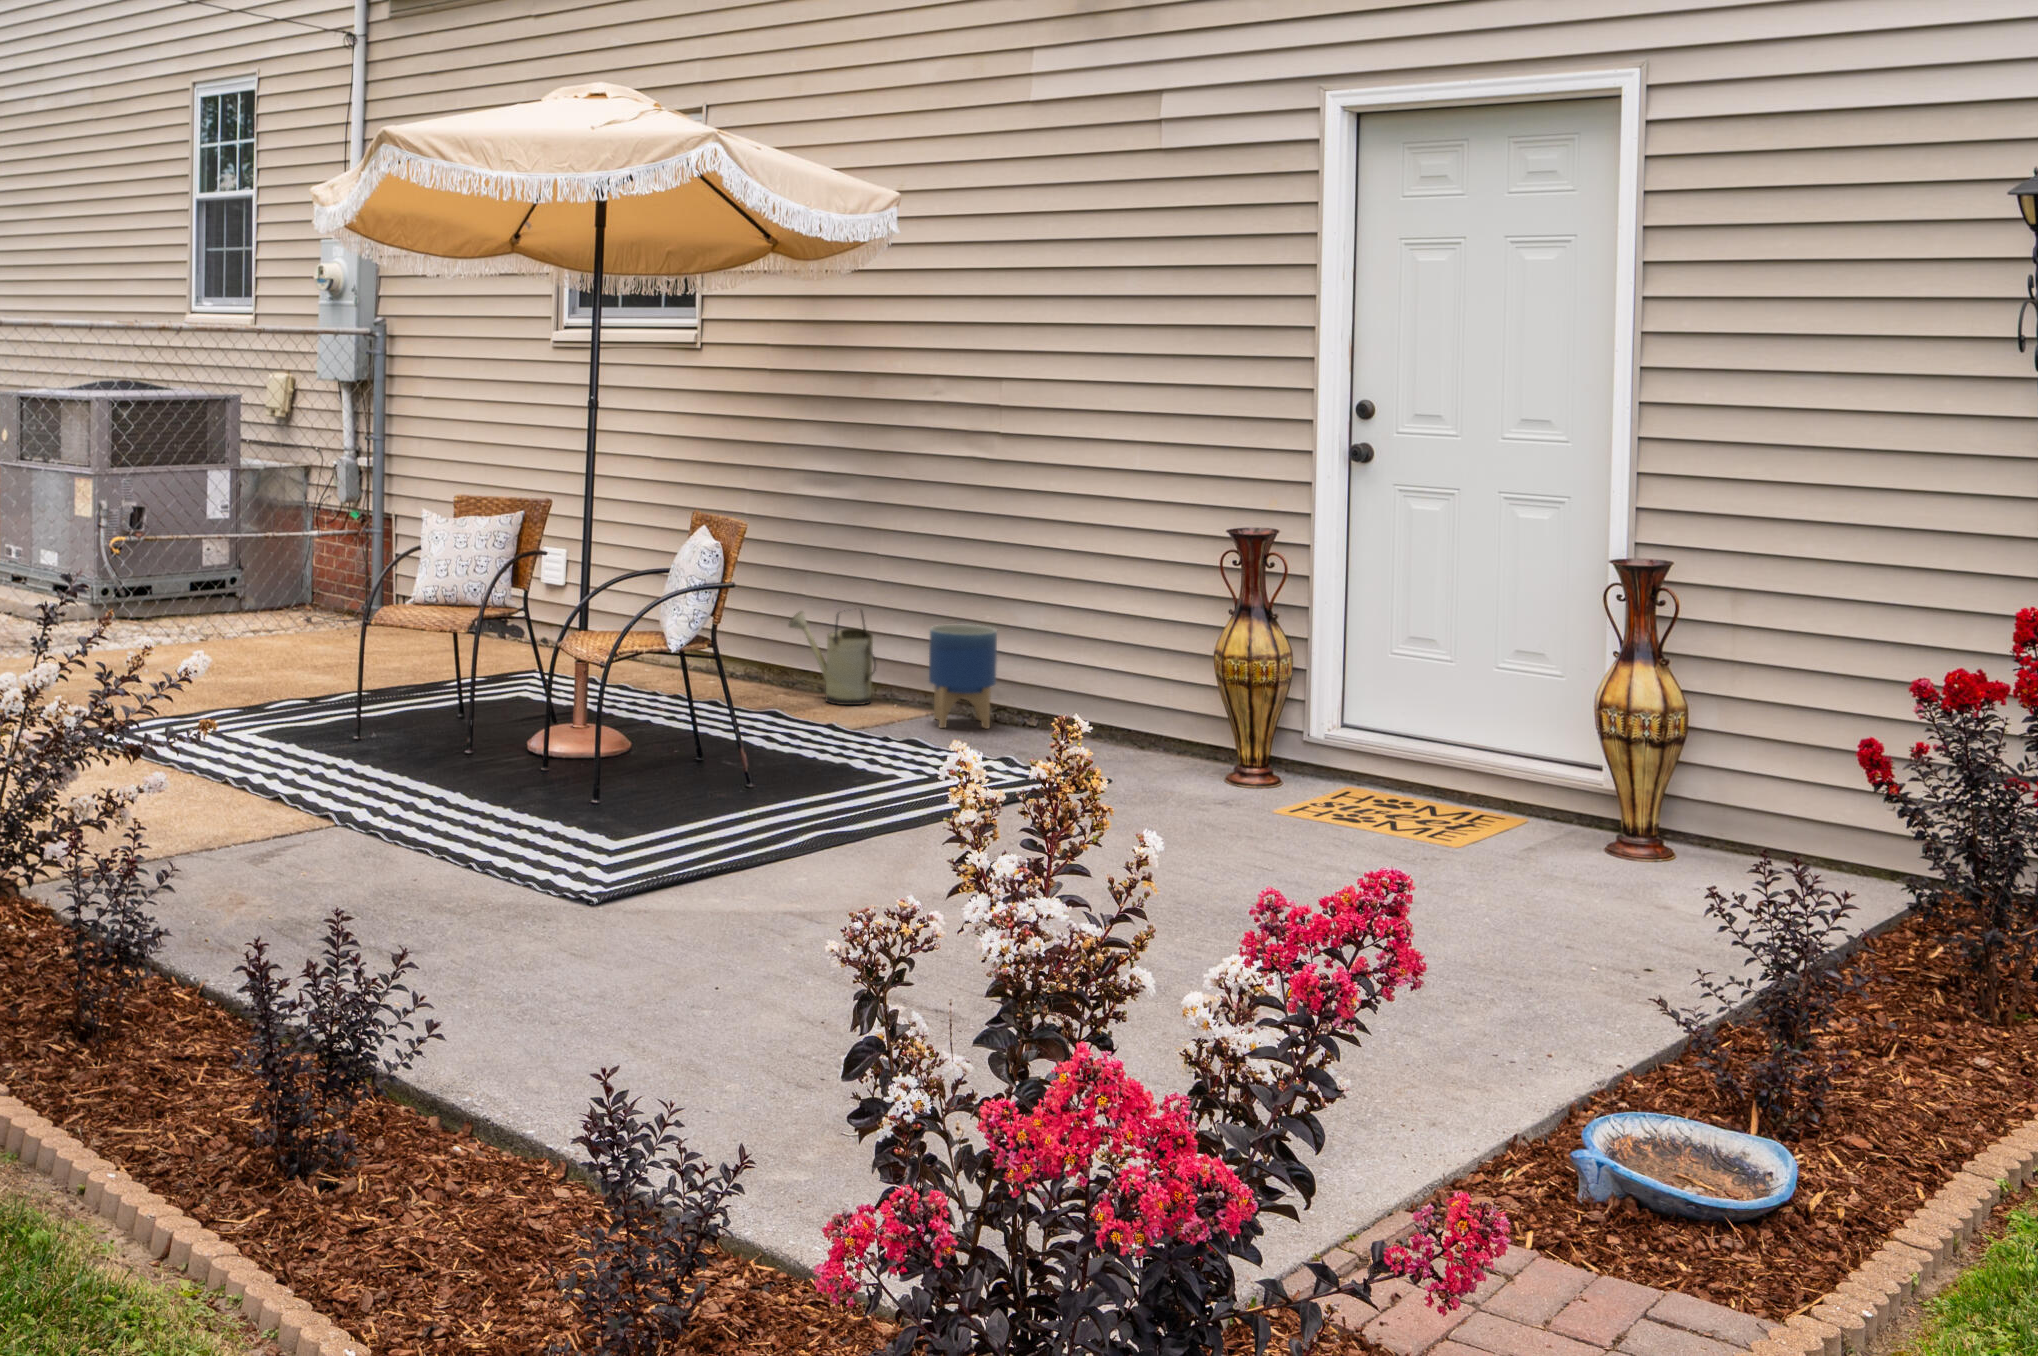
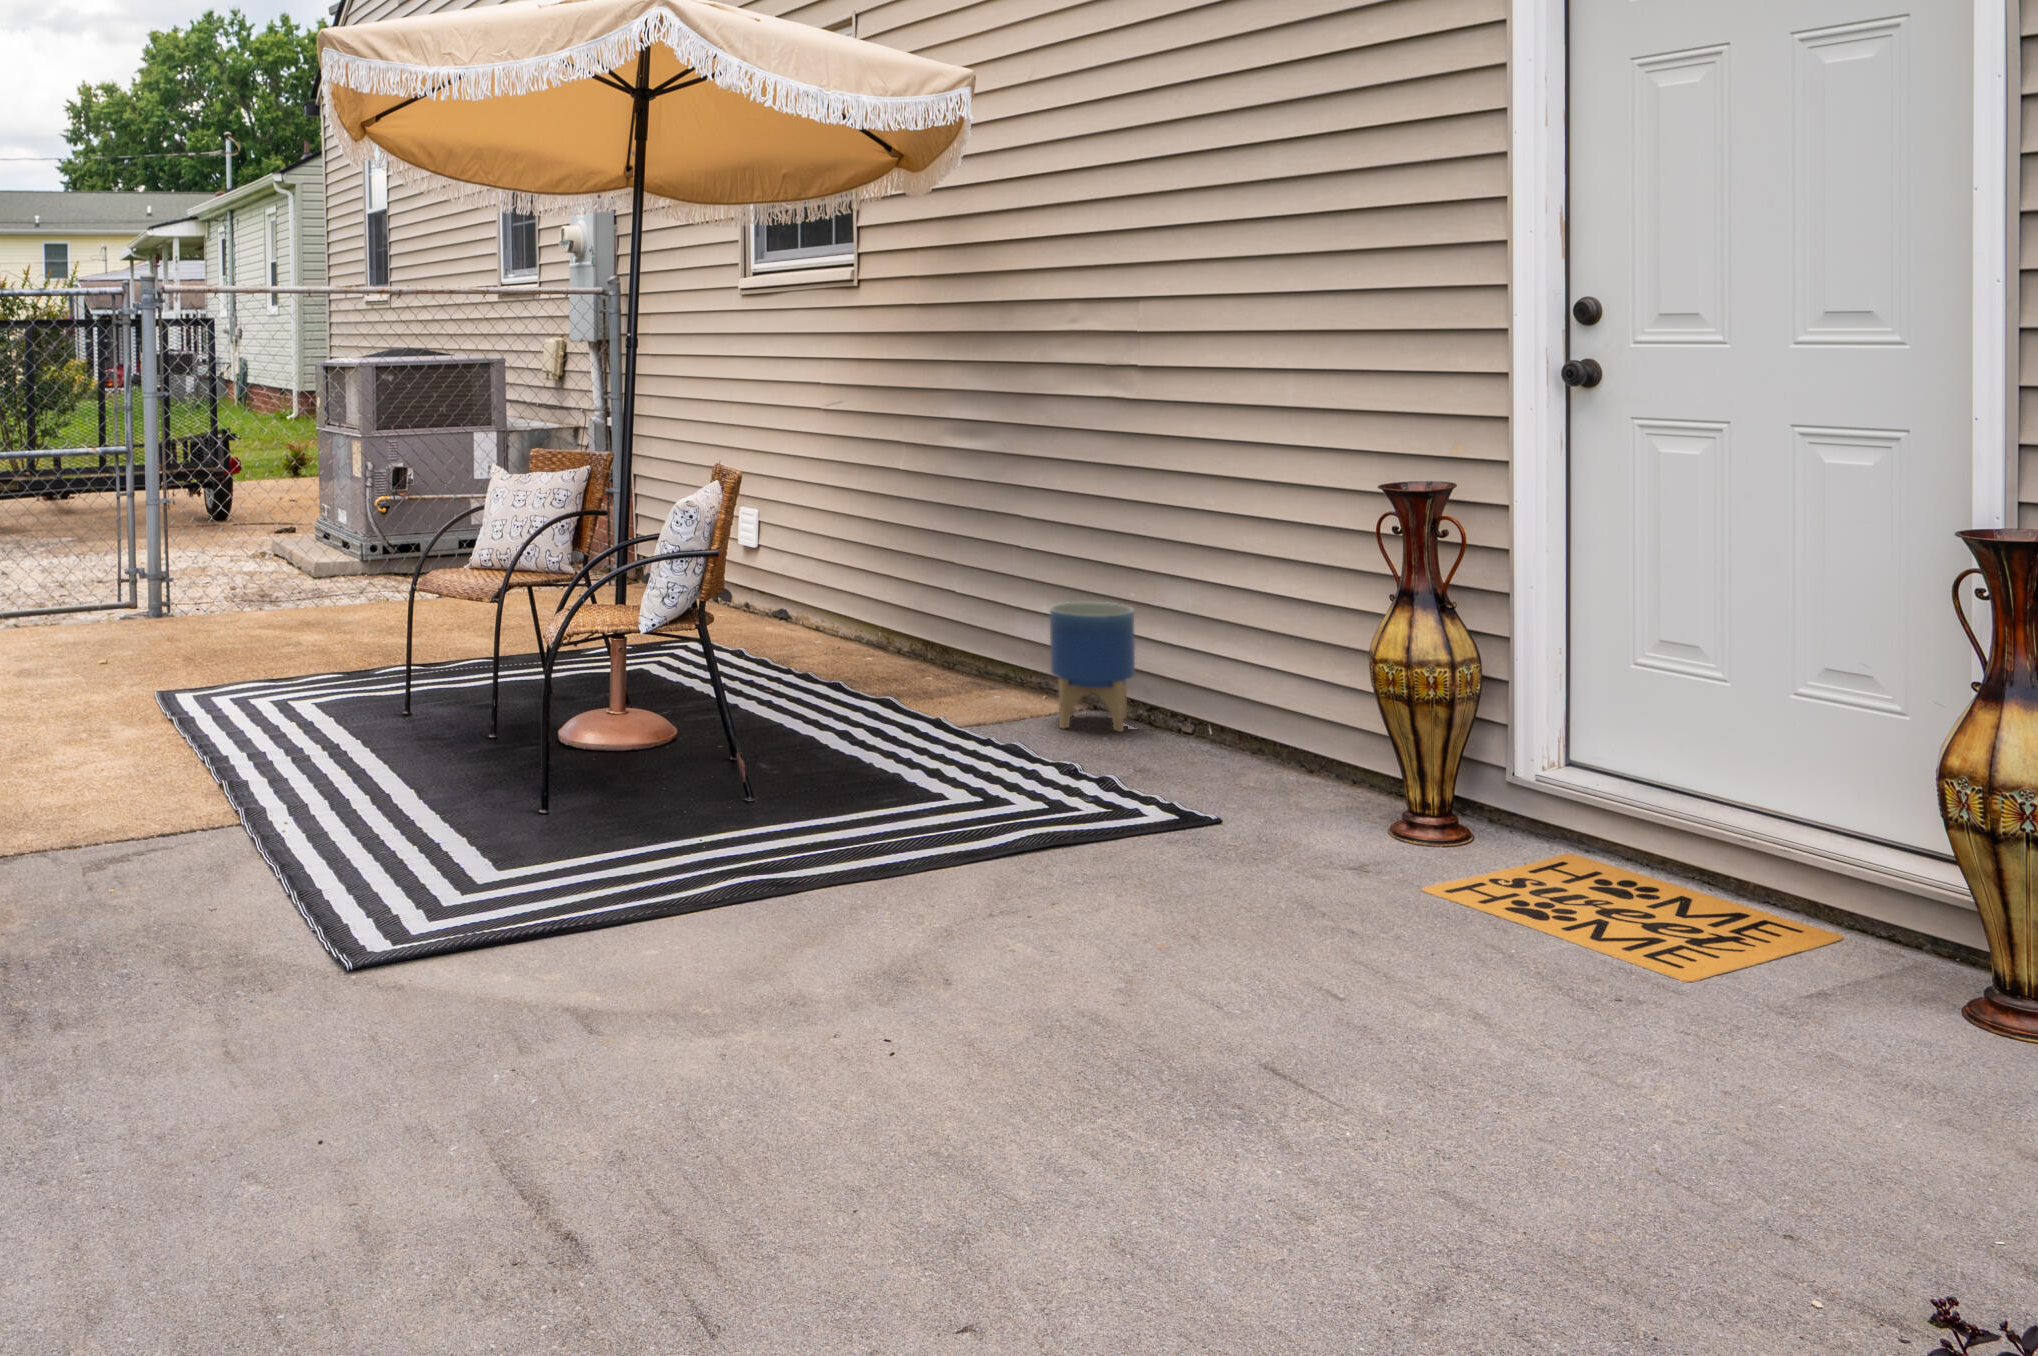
watering can: present [789,610,876,705] -> none [922,580,1011,693]

